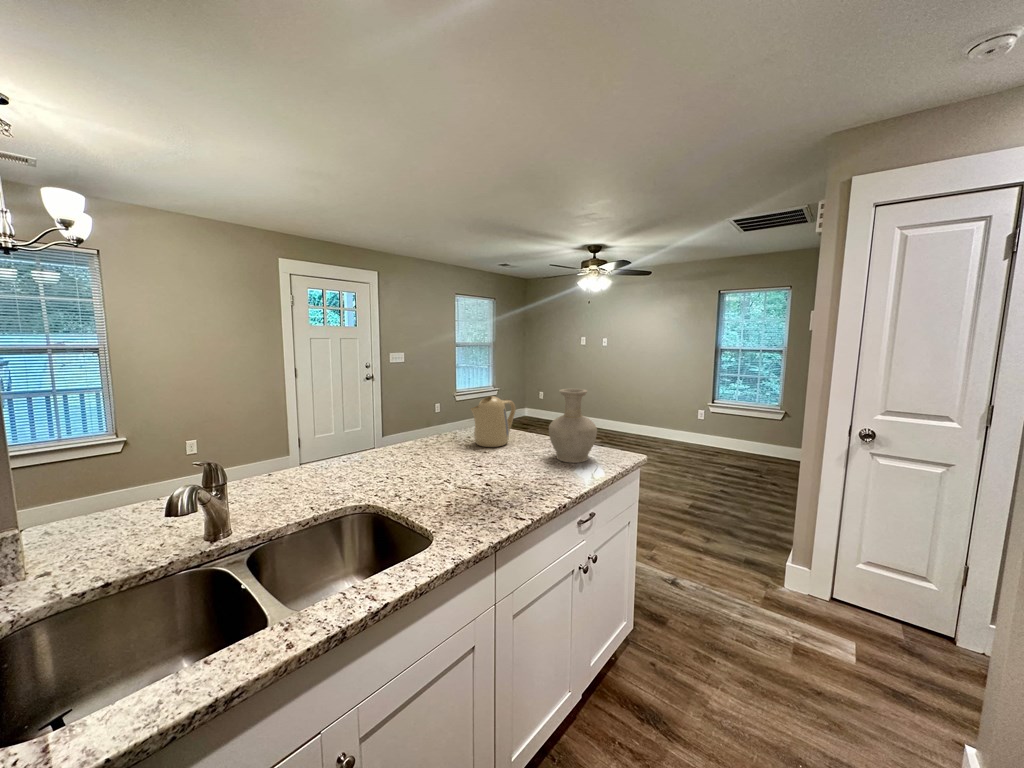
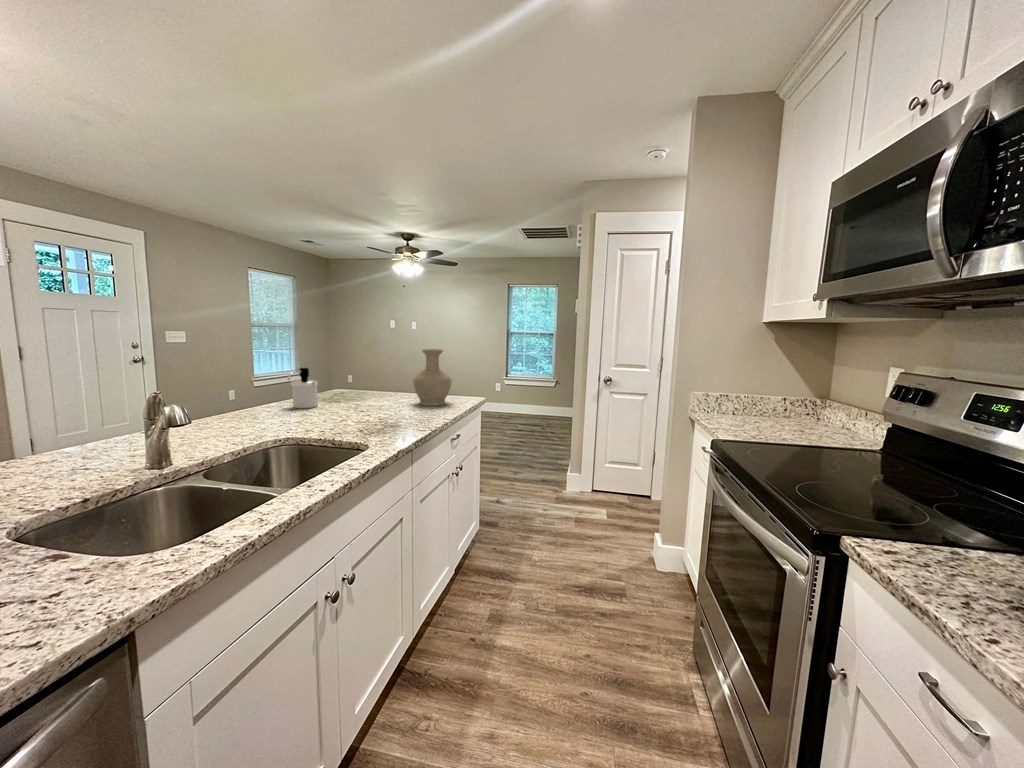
kettle: present [471,396,516,447] -> none [337,359,375,403]
soap dispenser: none [414,407,449,451] -> present [288,368,318,408]

